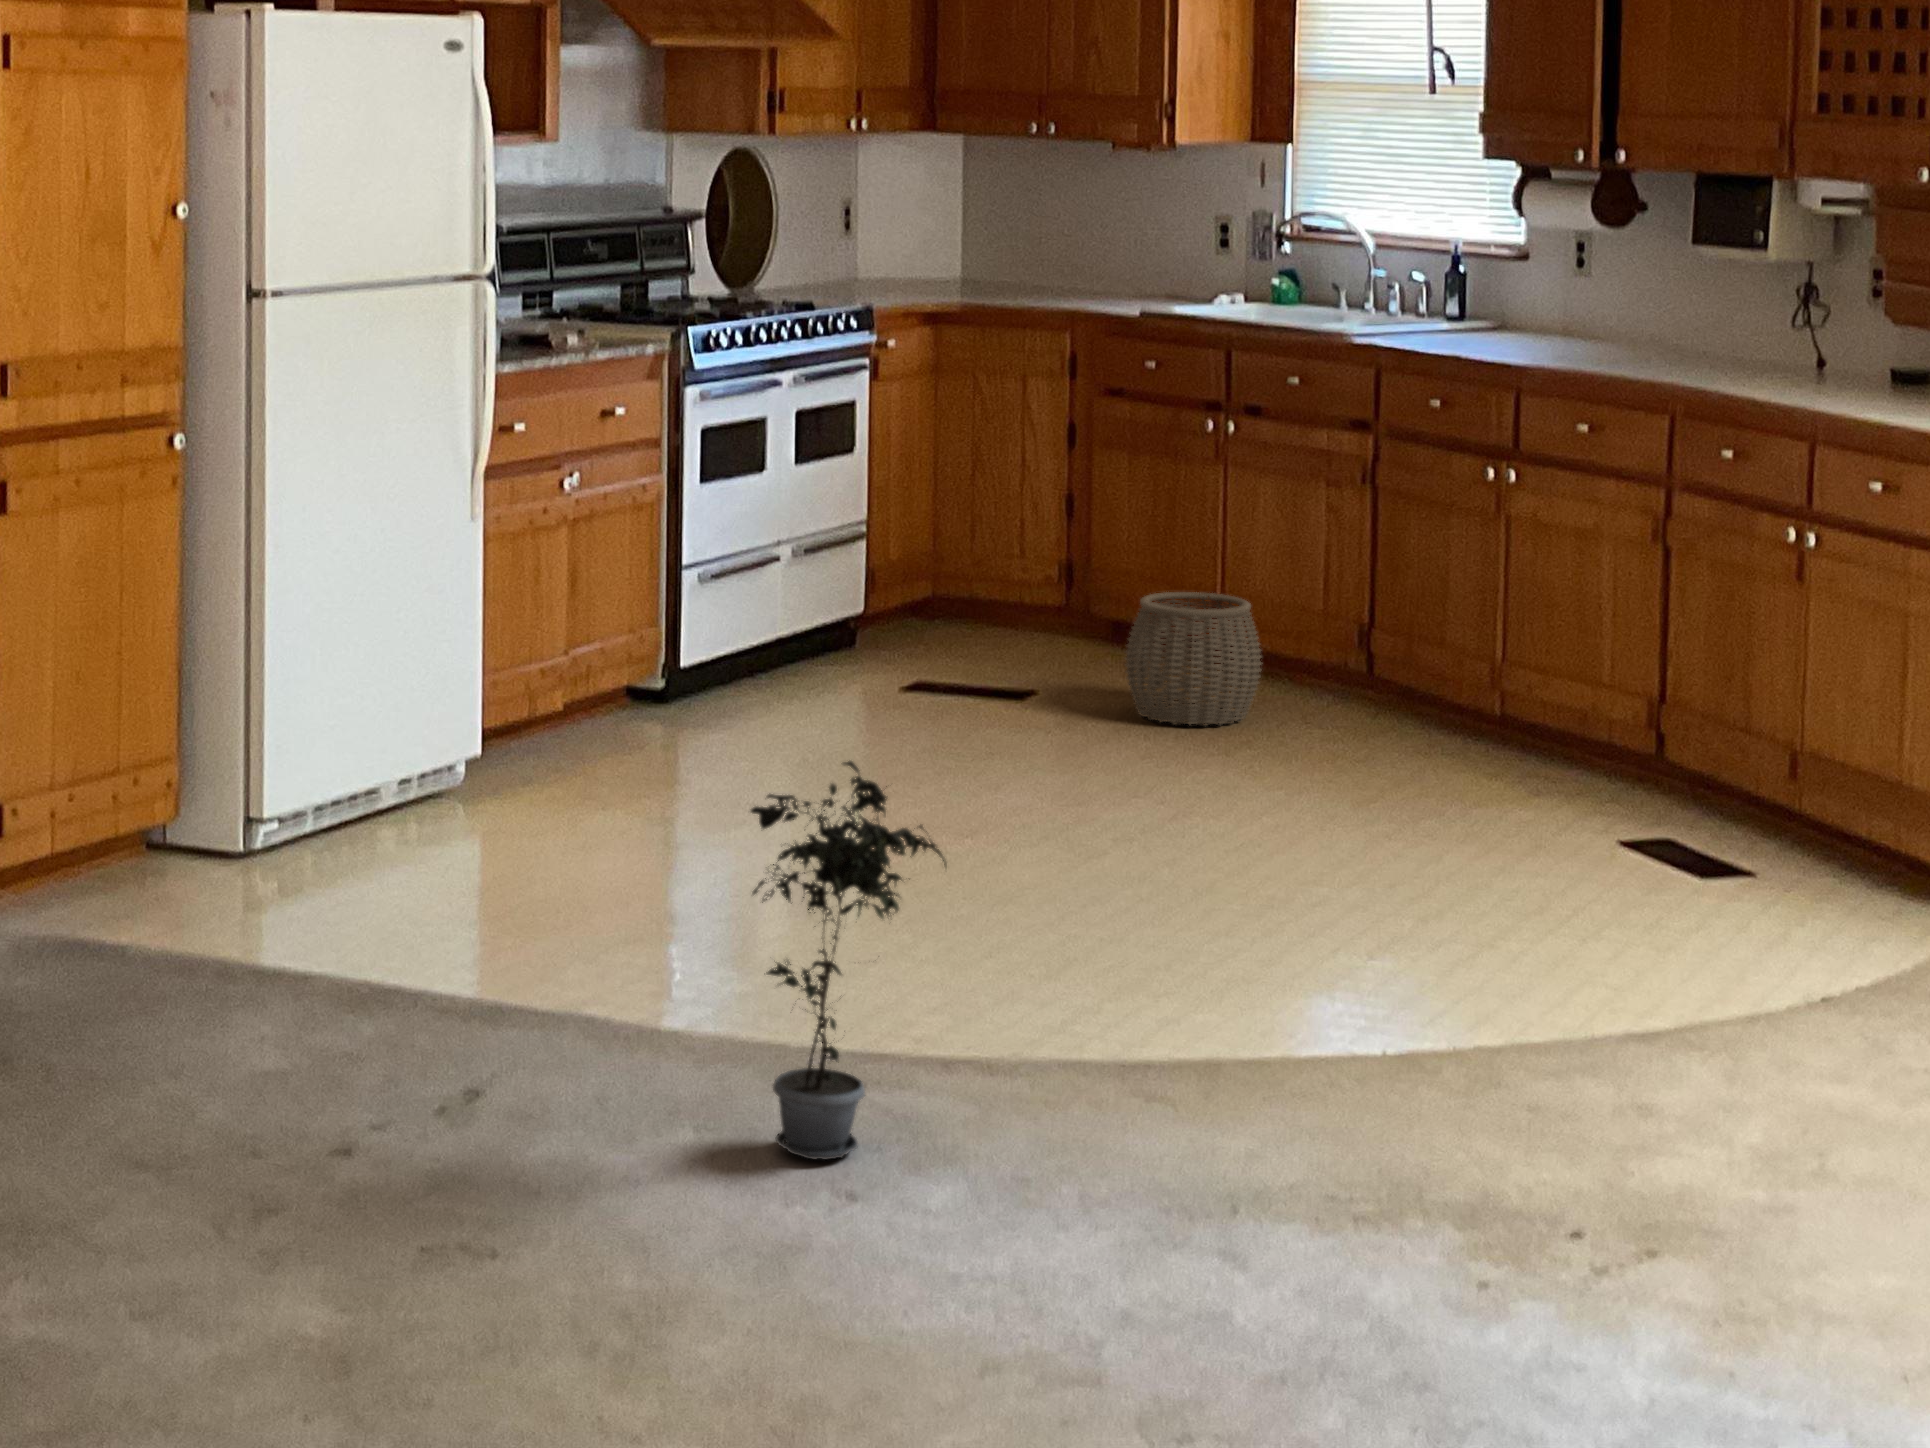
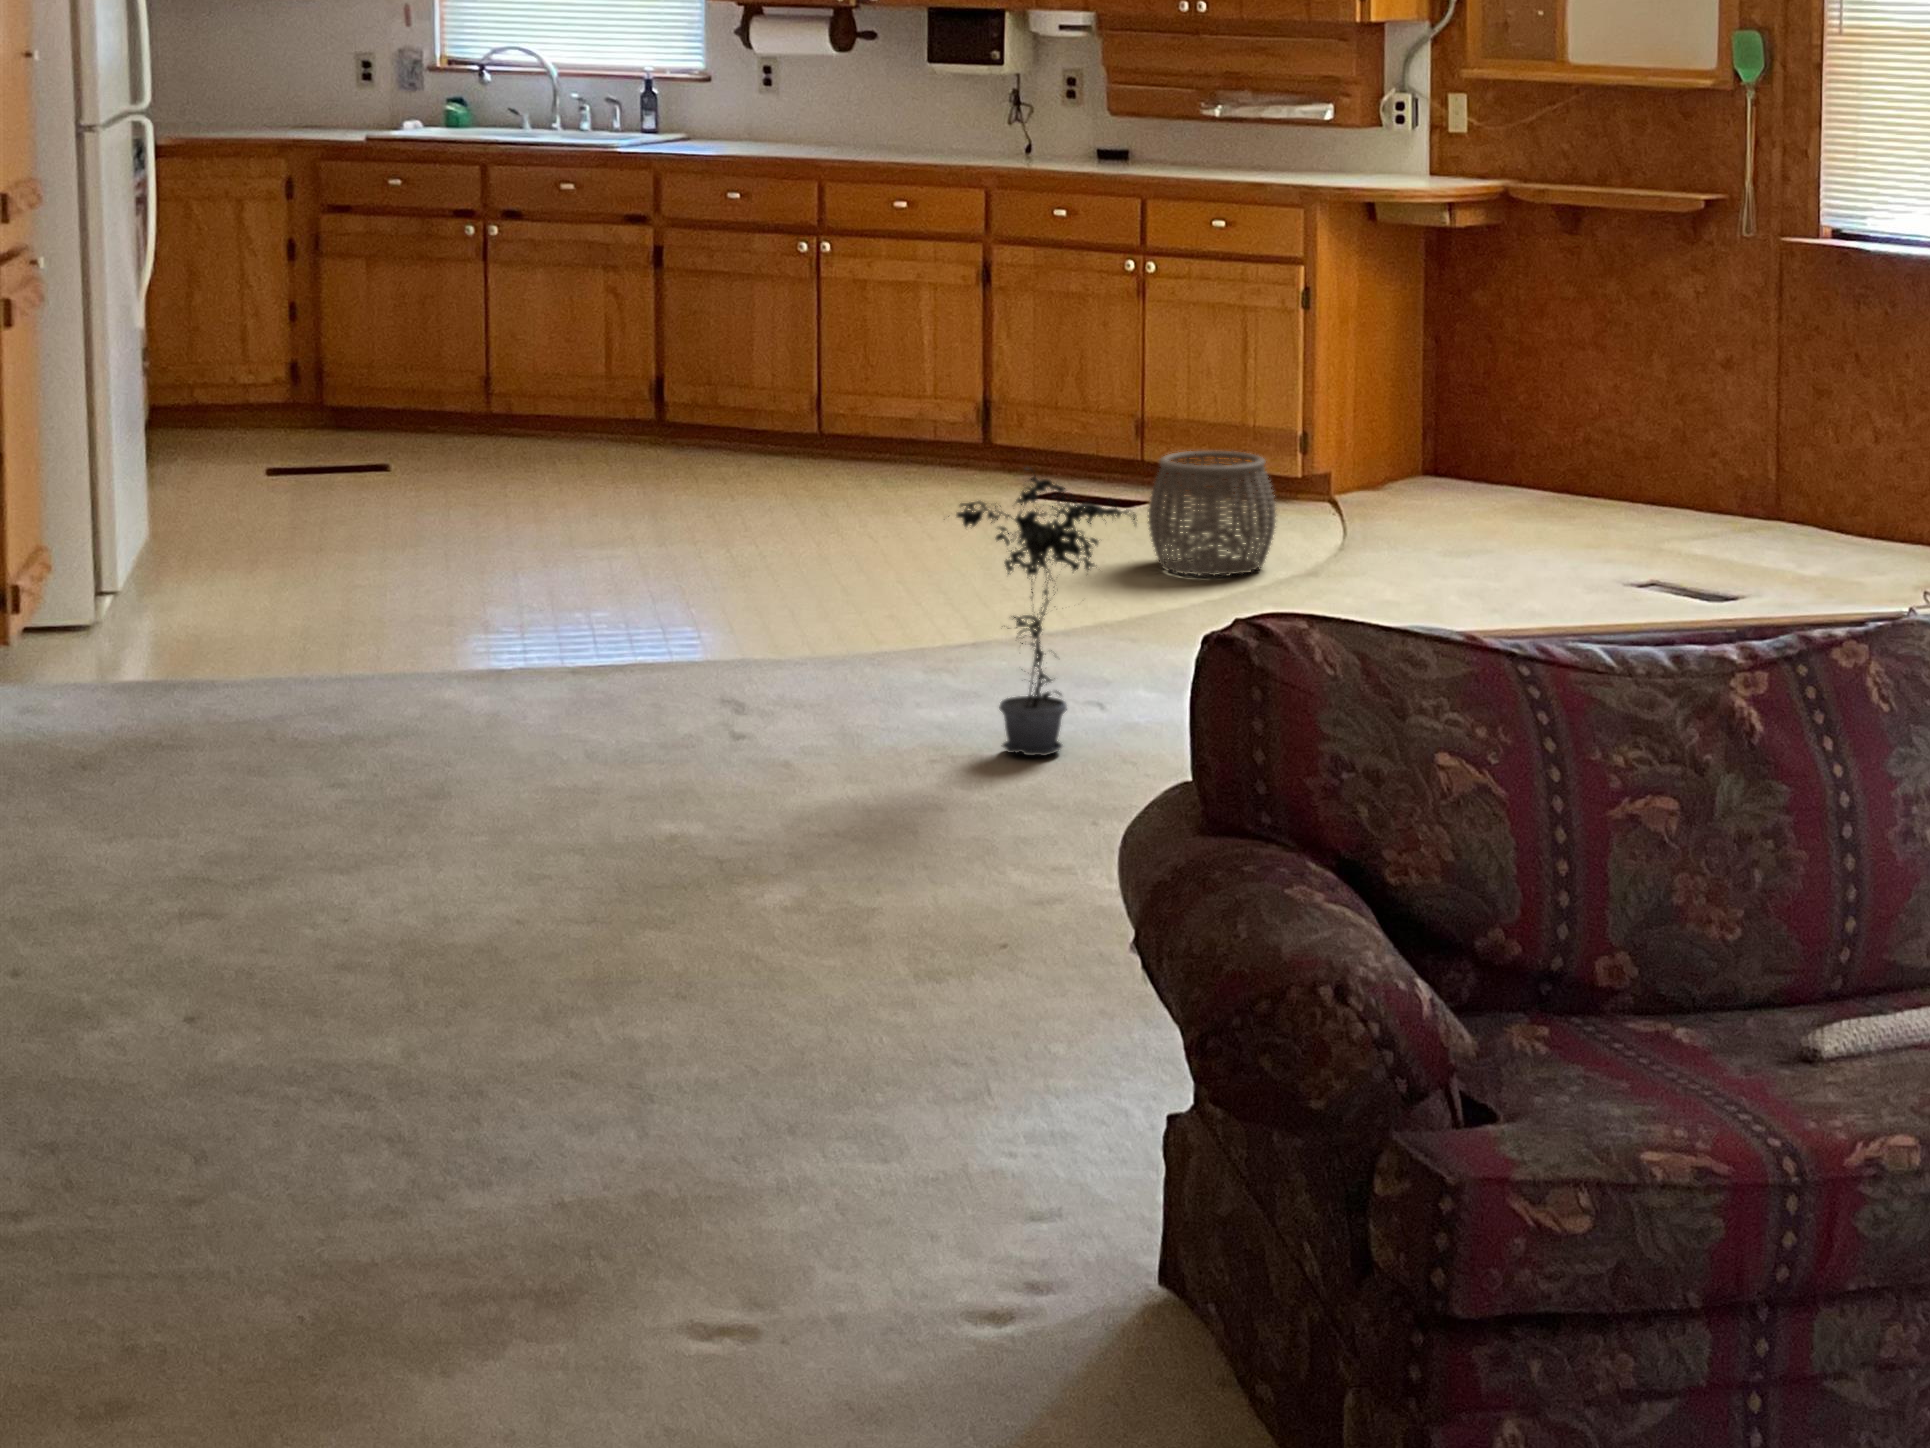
woven basket: present [1125,592,1262,726] -> present [1148,451,1276,576]

